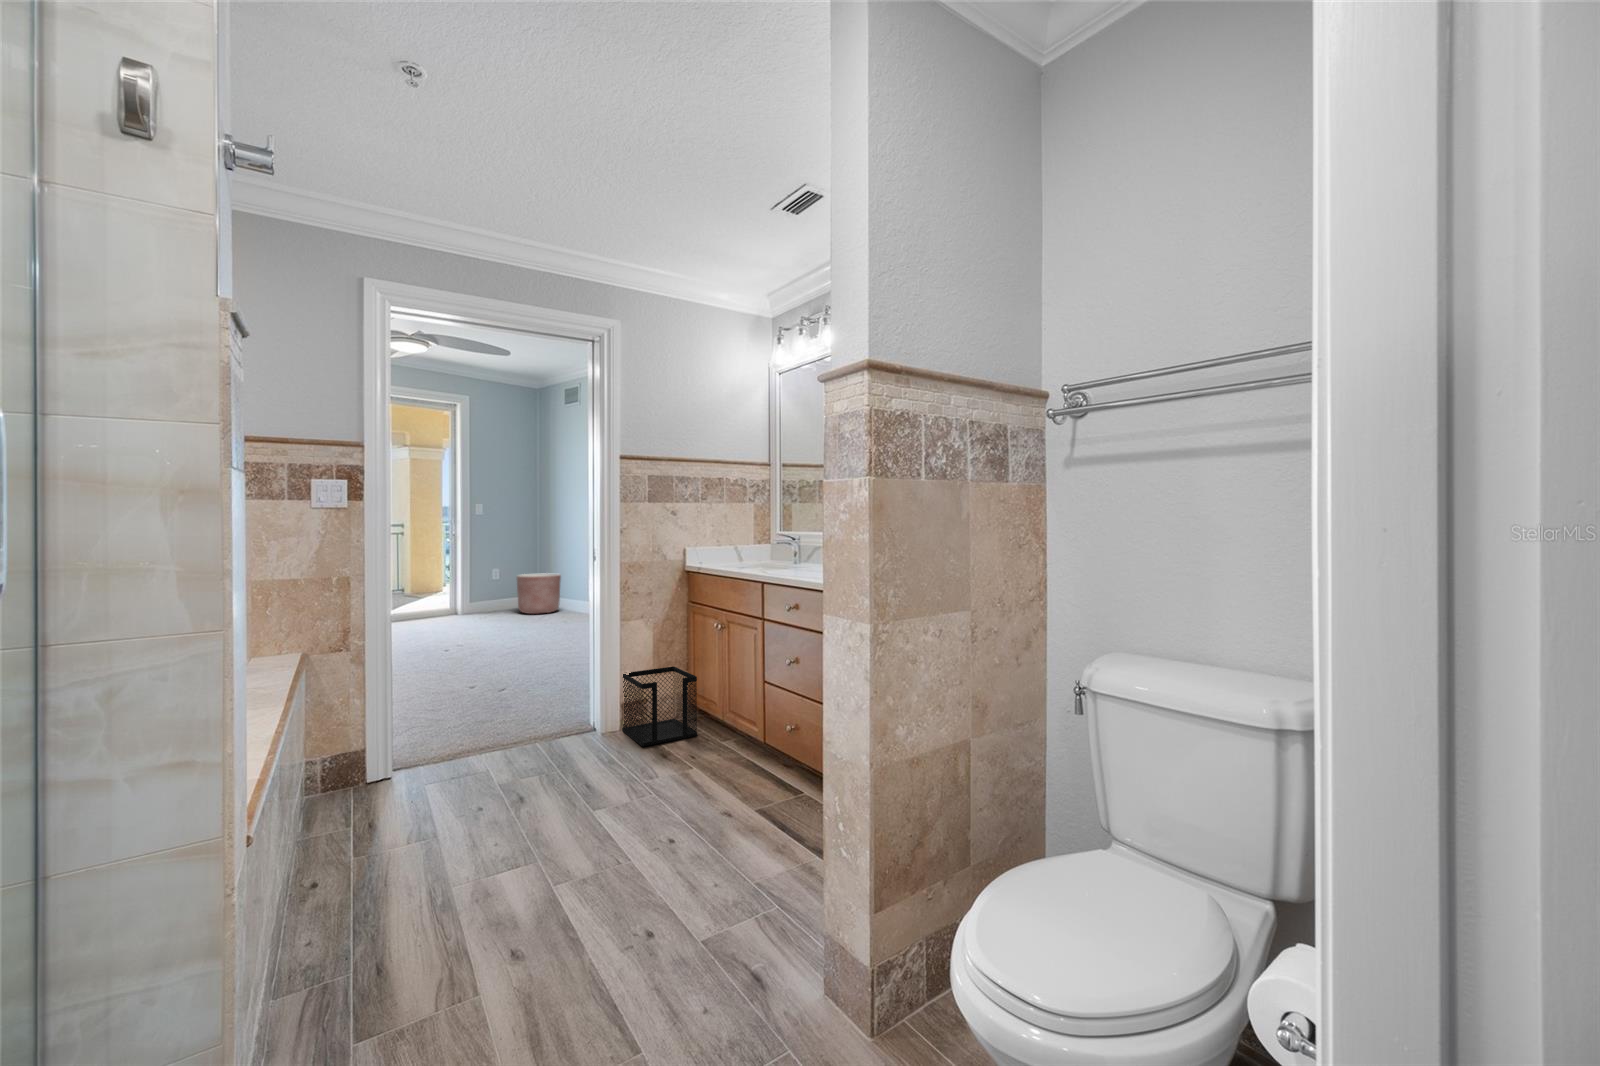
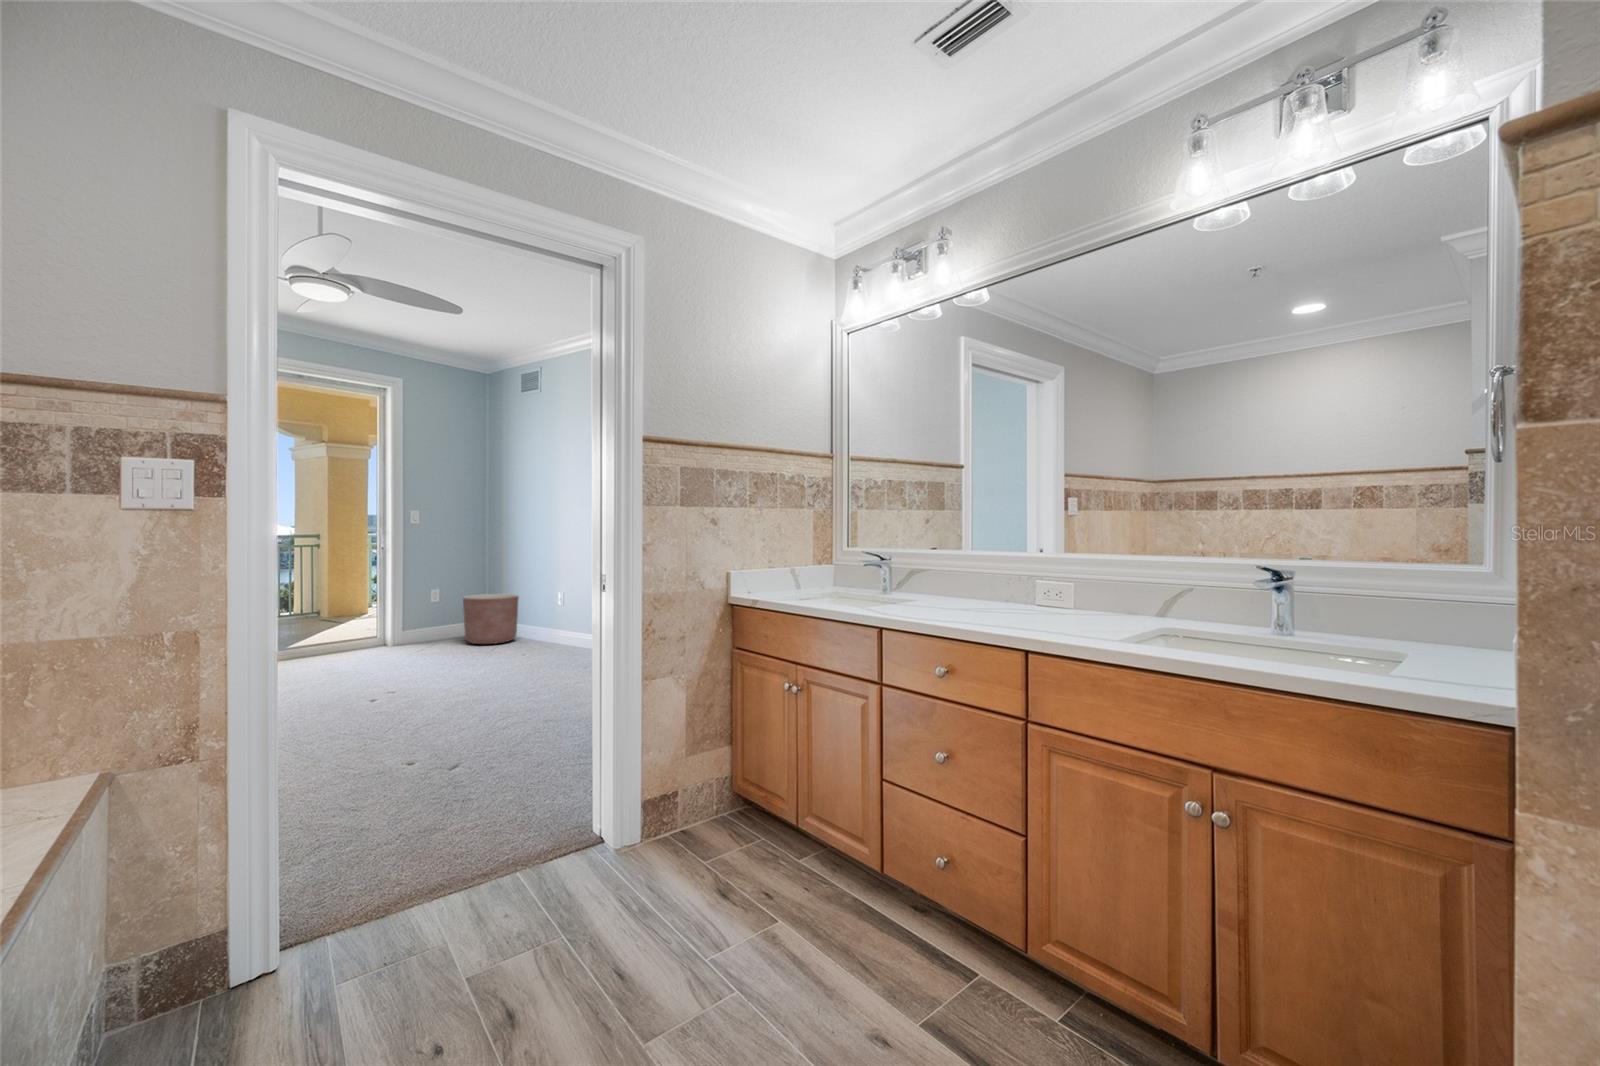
wastebasket: present [622,667,698,747] -> none [645,742,761,877]

